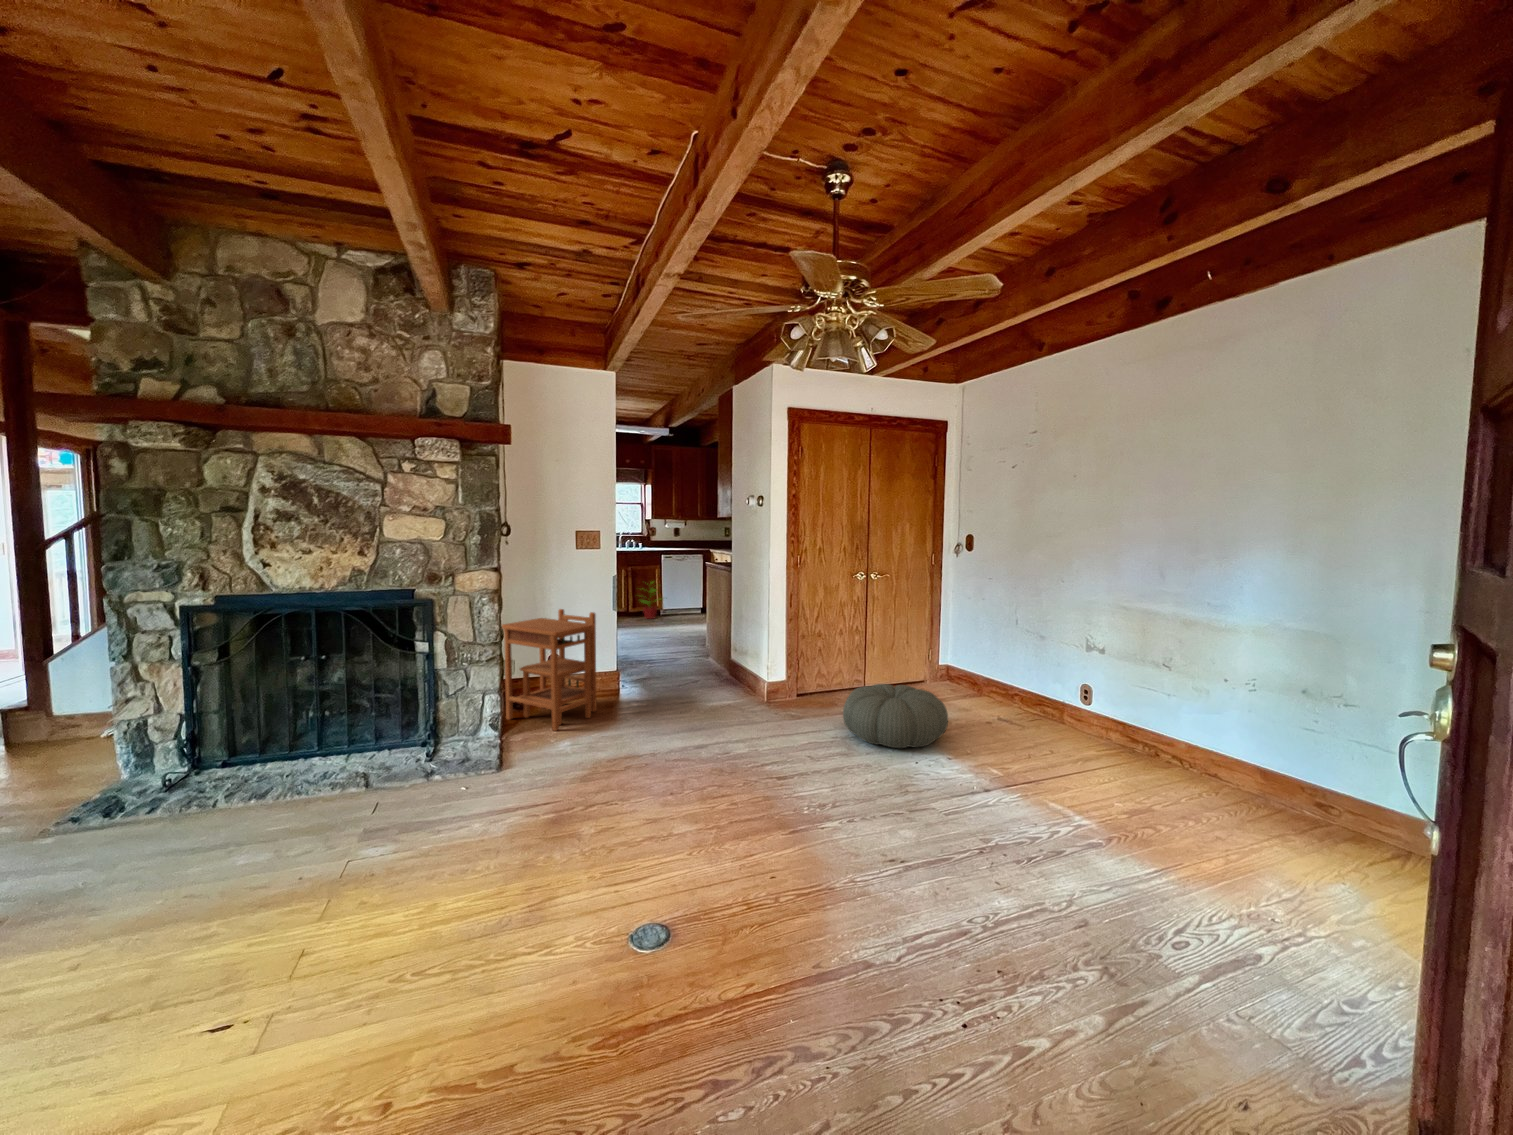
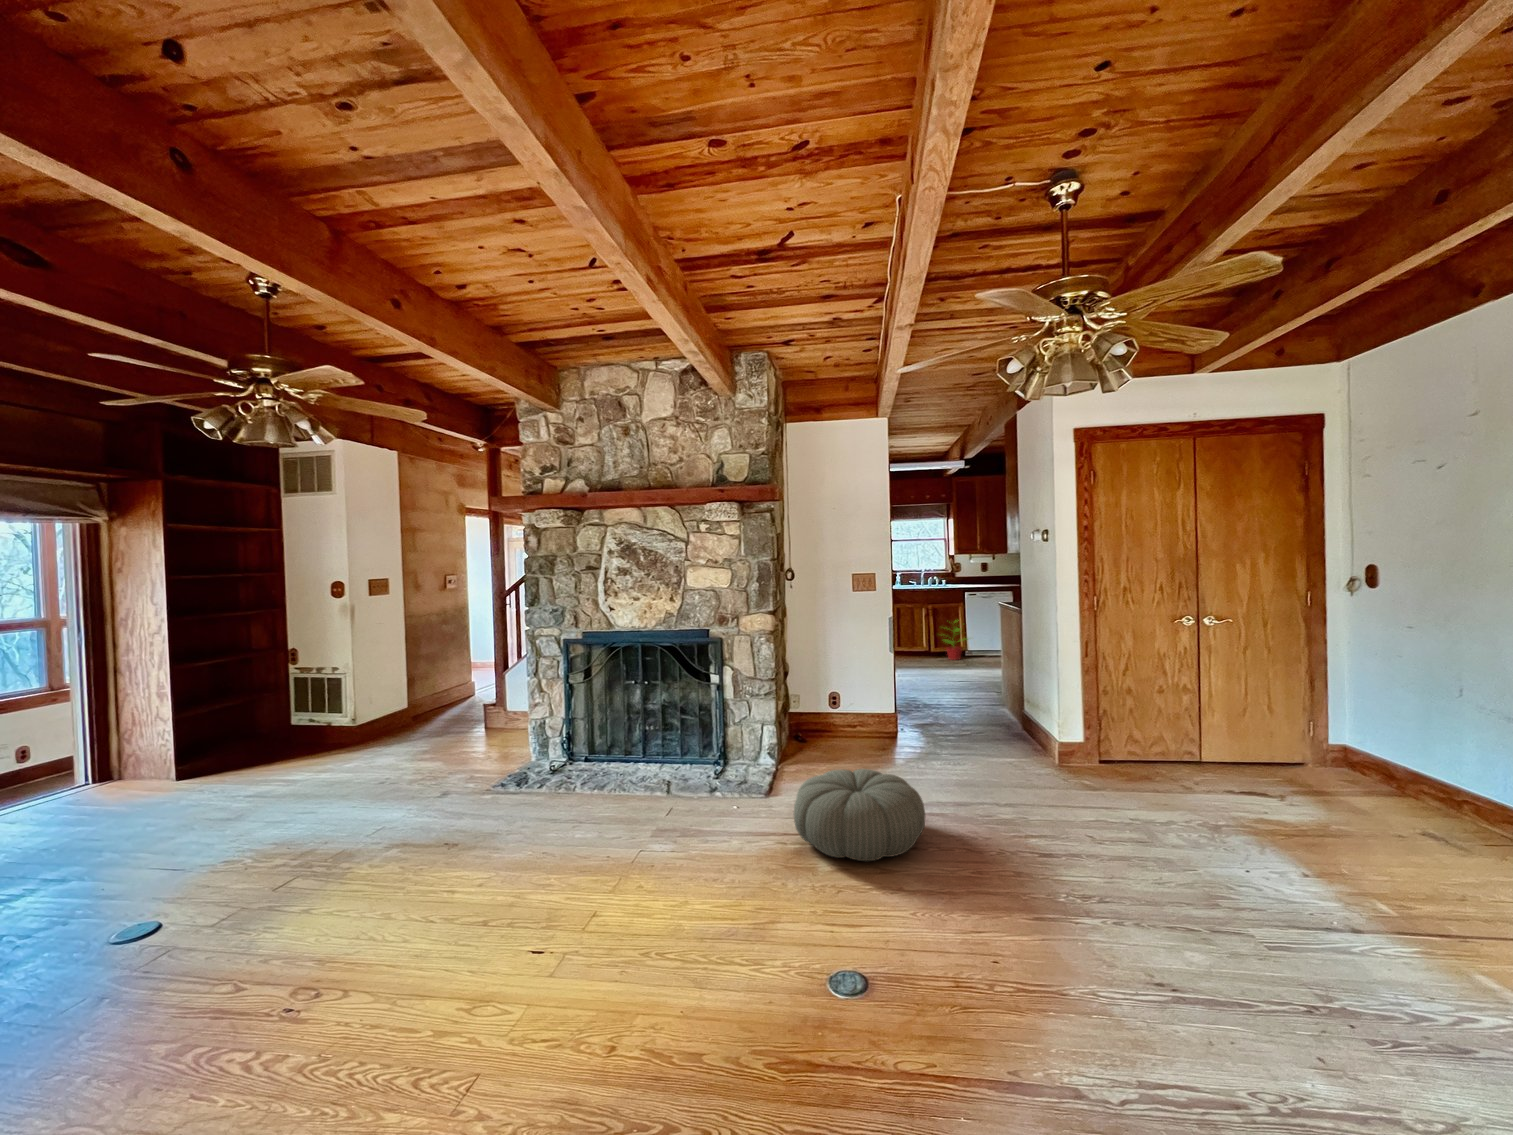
side table: present [502,609,597,731] -> none [781,649,869,767]
pouf: present [843,684,948,748] -> present [794,769,925,861]

